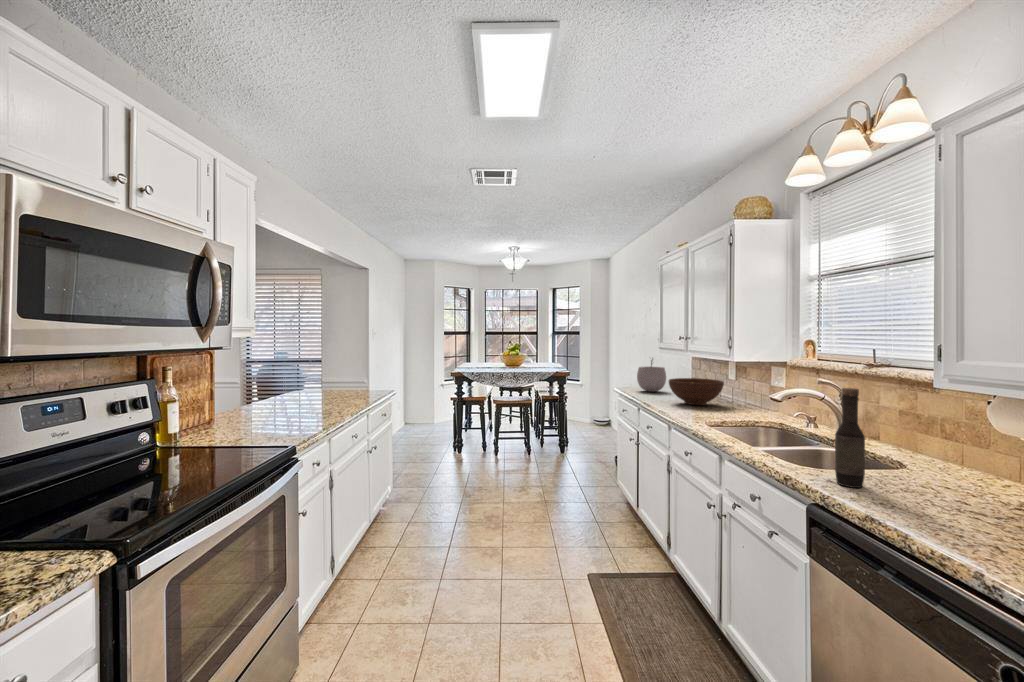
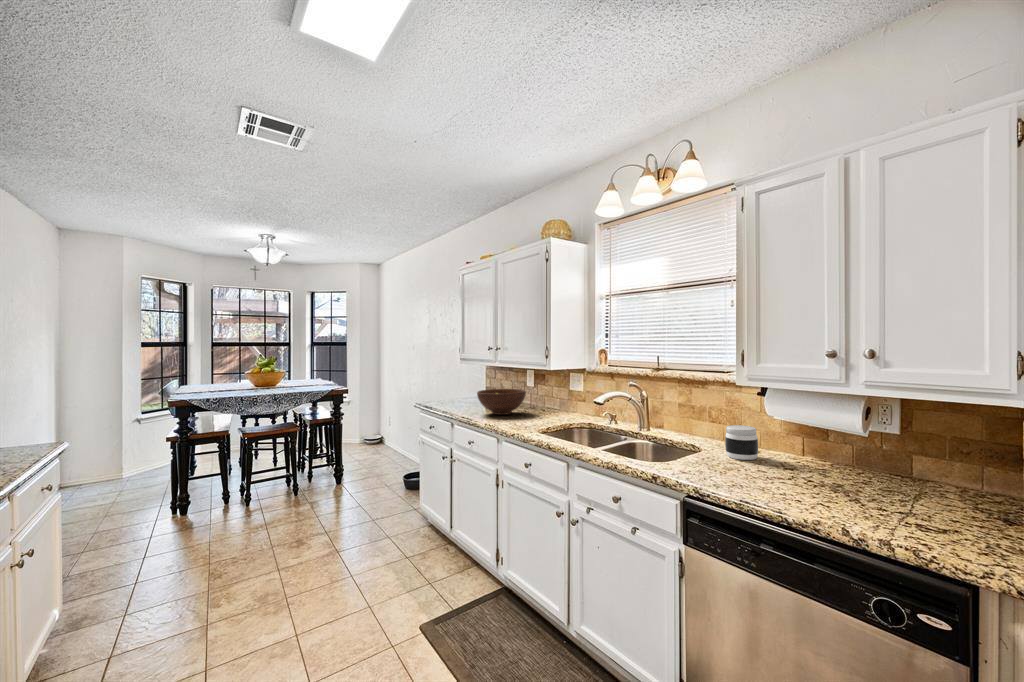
plant pot: present [637,359,666,392] -> none [434,370,463,405]
bottle: present [835,388,865,488] -> none [684,389,707,475]
jar: none [926,441,979,488] -> present [725,425,758,460]

